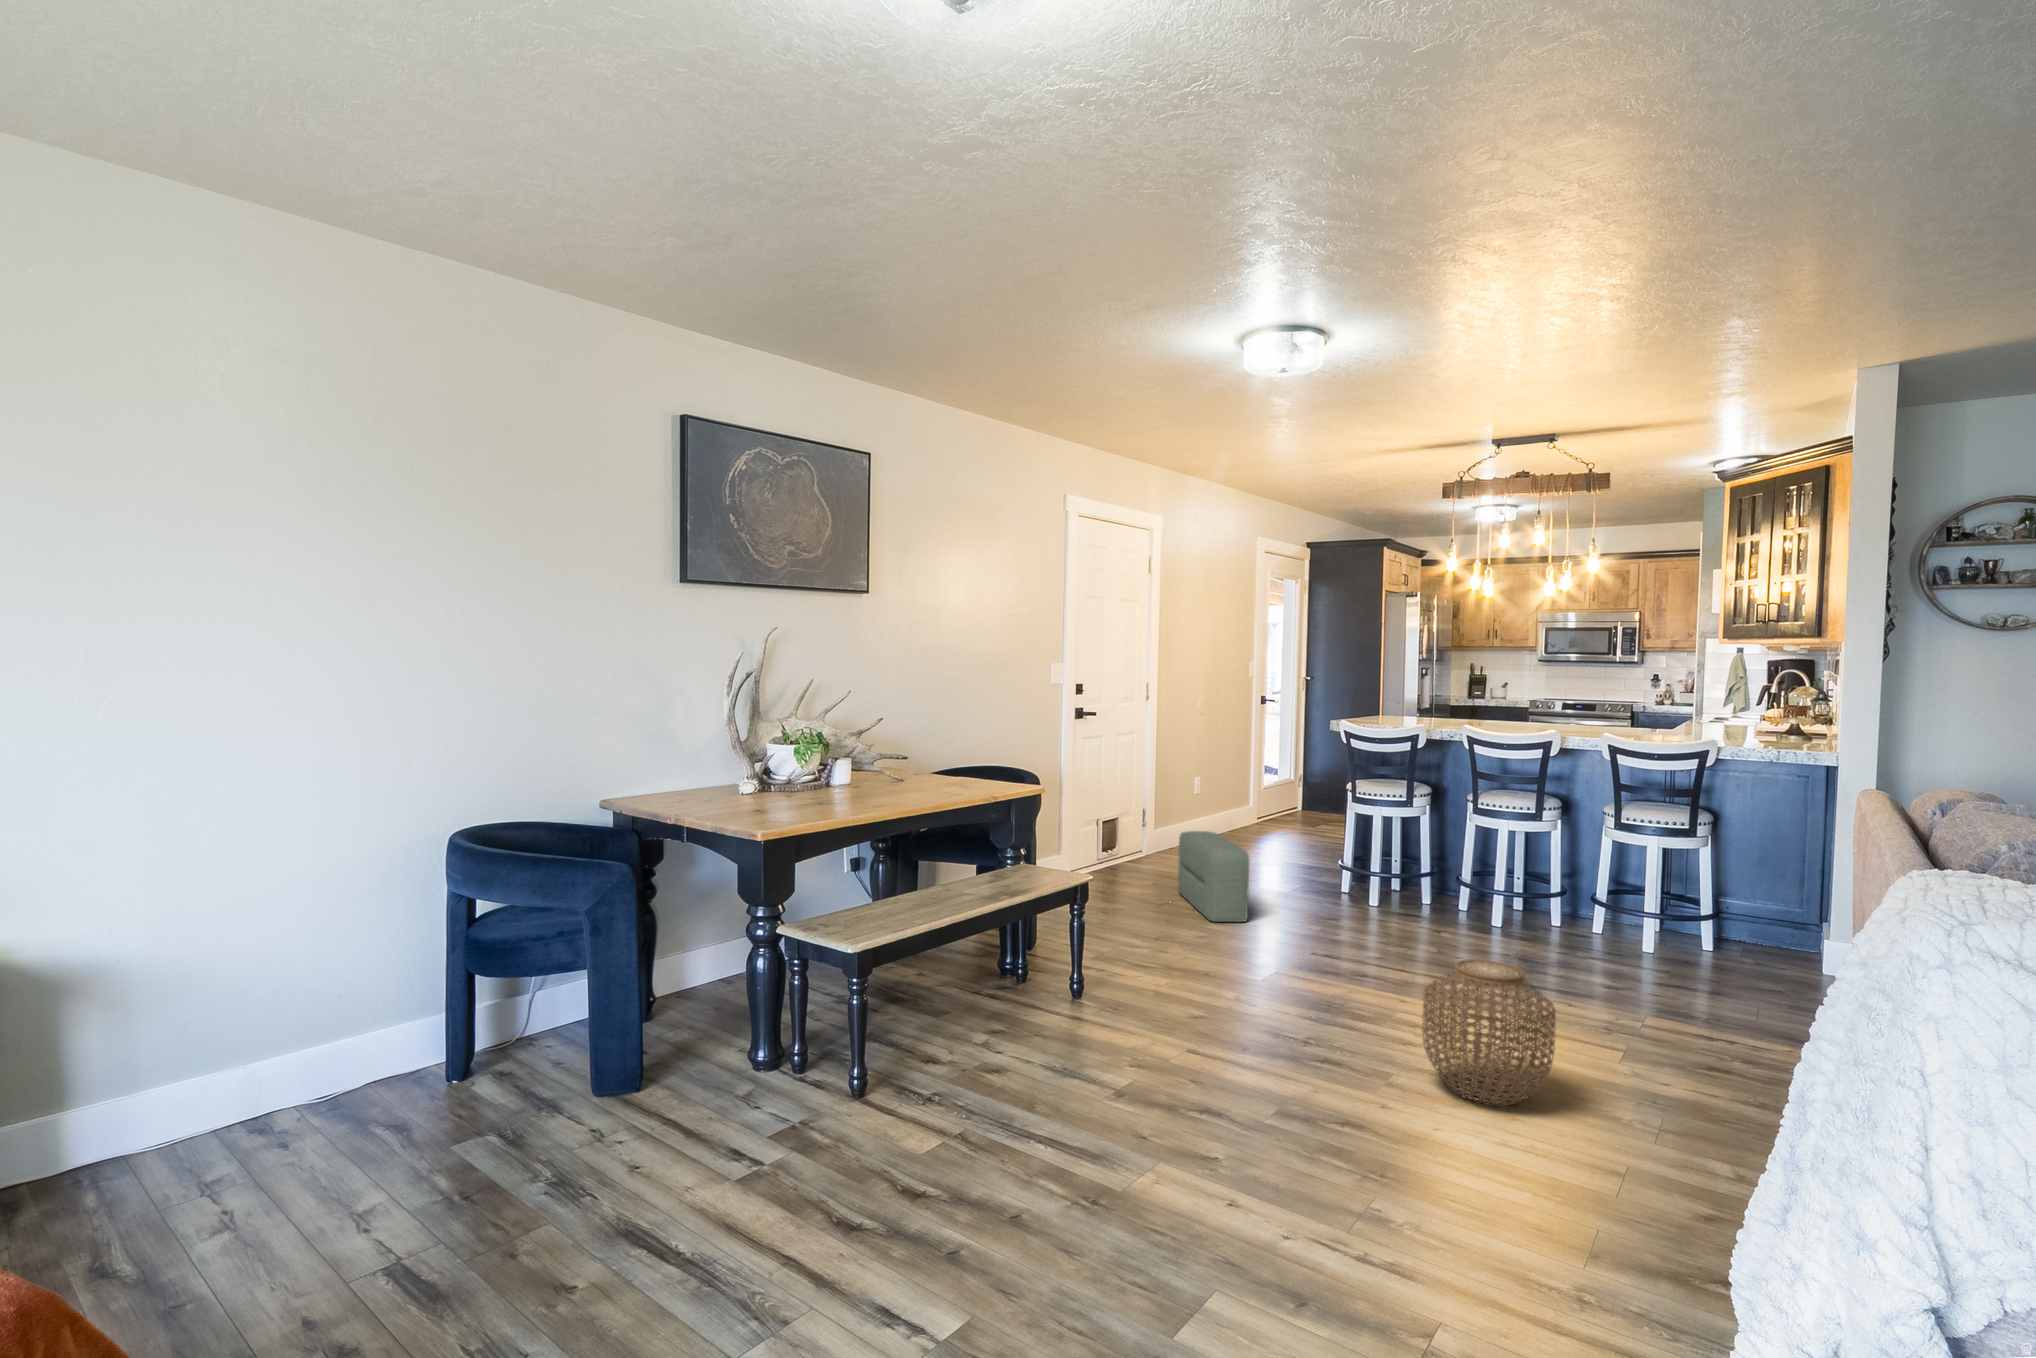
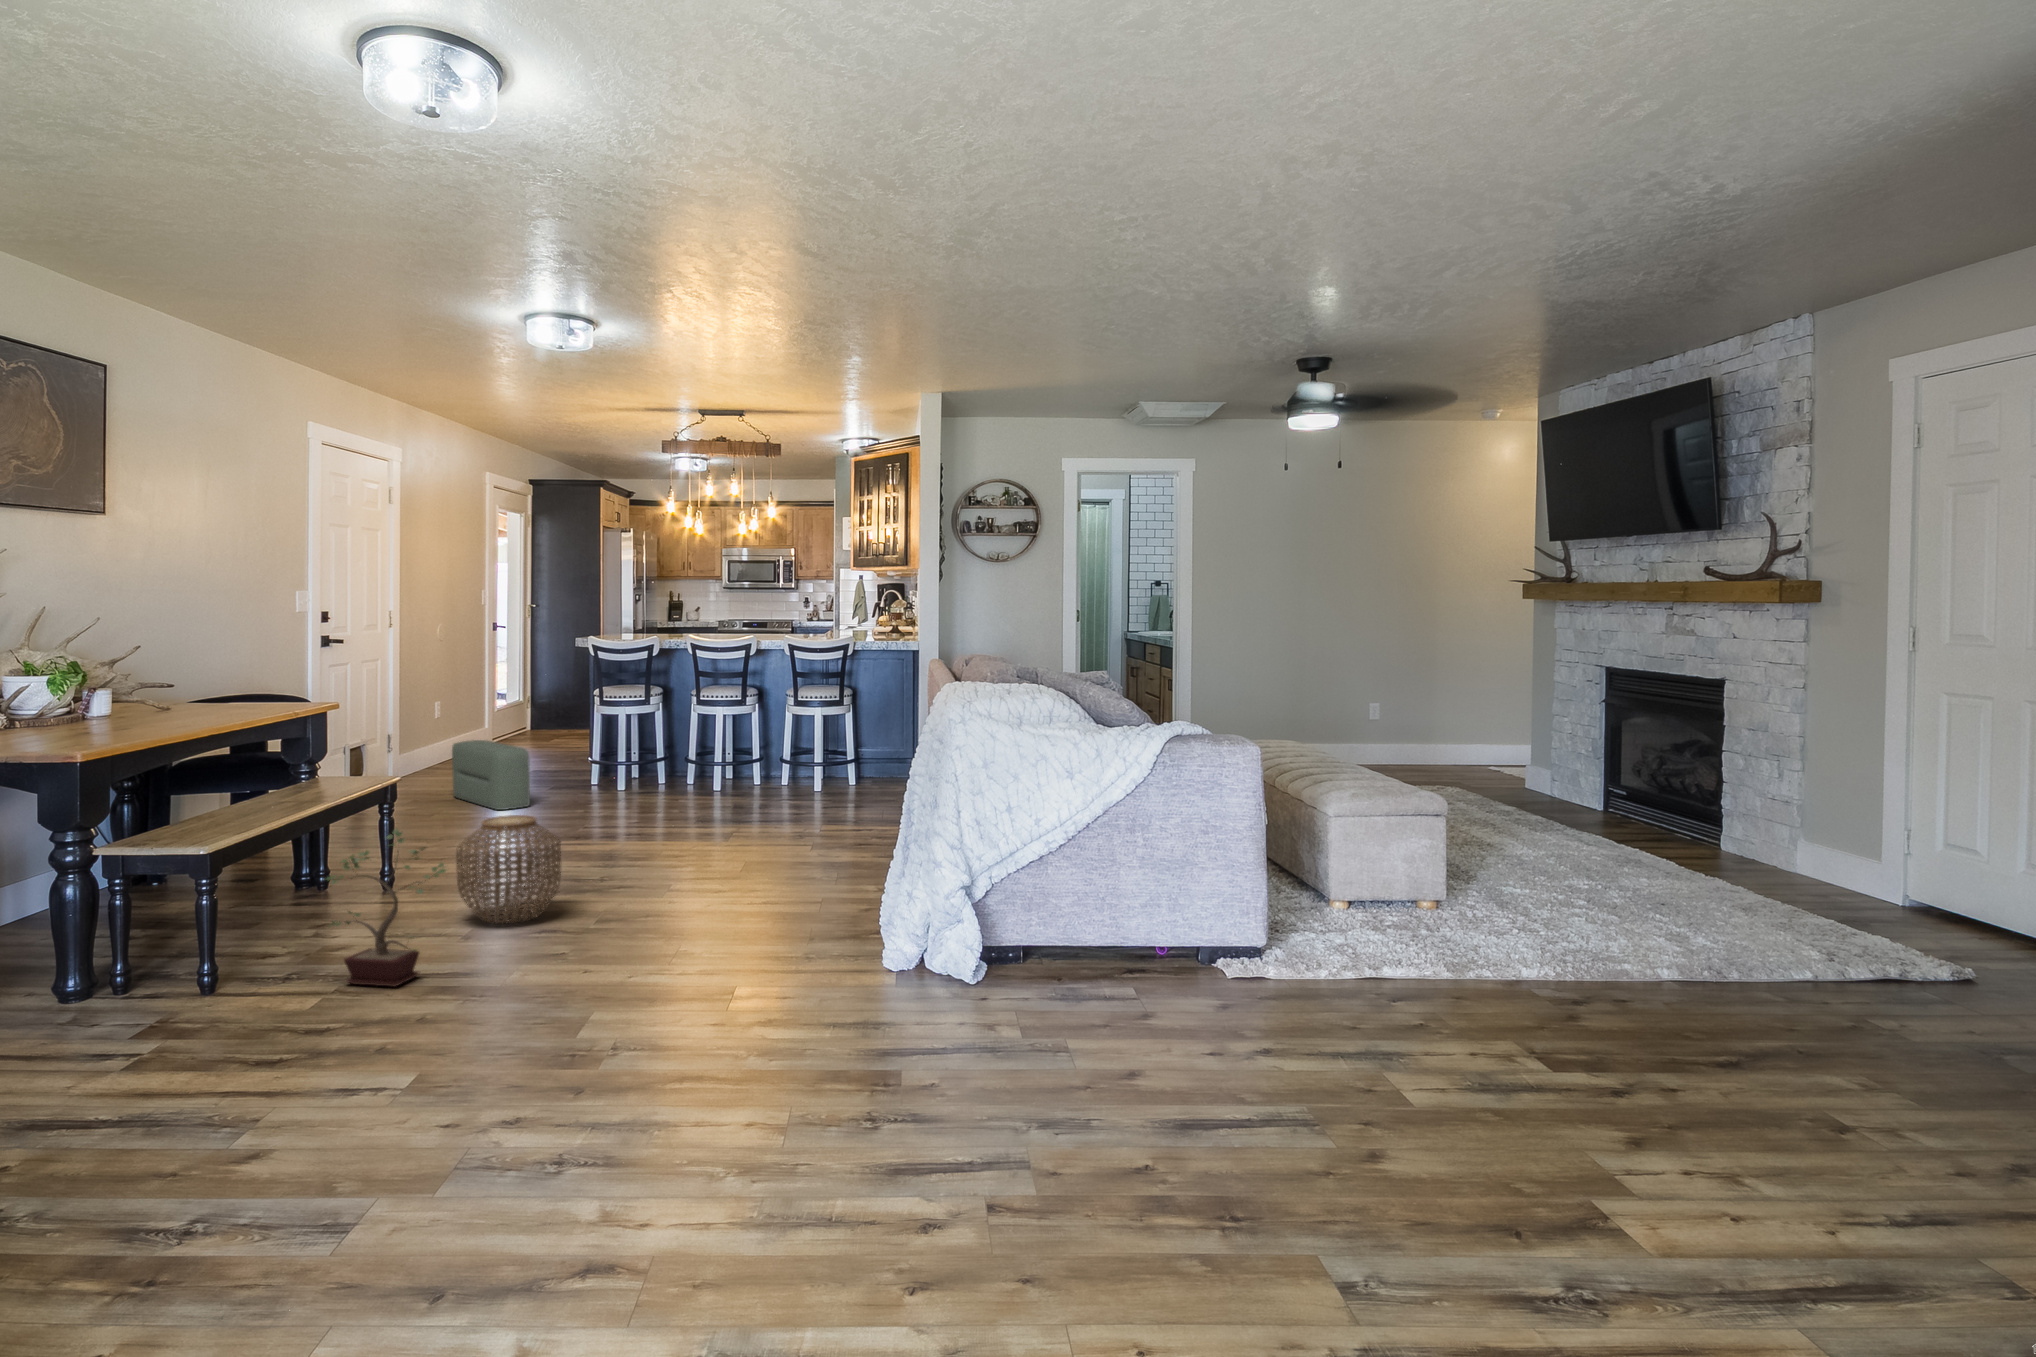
woven basket: present [1423,959,1556,1105] -> present [456,815,561,924]
potted plant: none [835,1006,964,1247] -> present [326,829,446,987]

